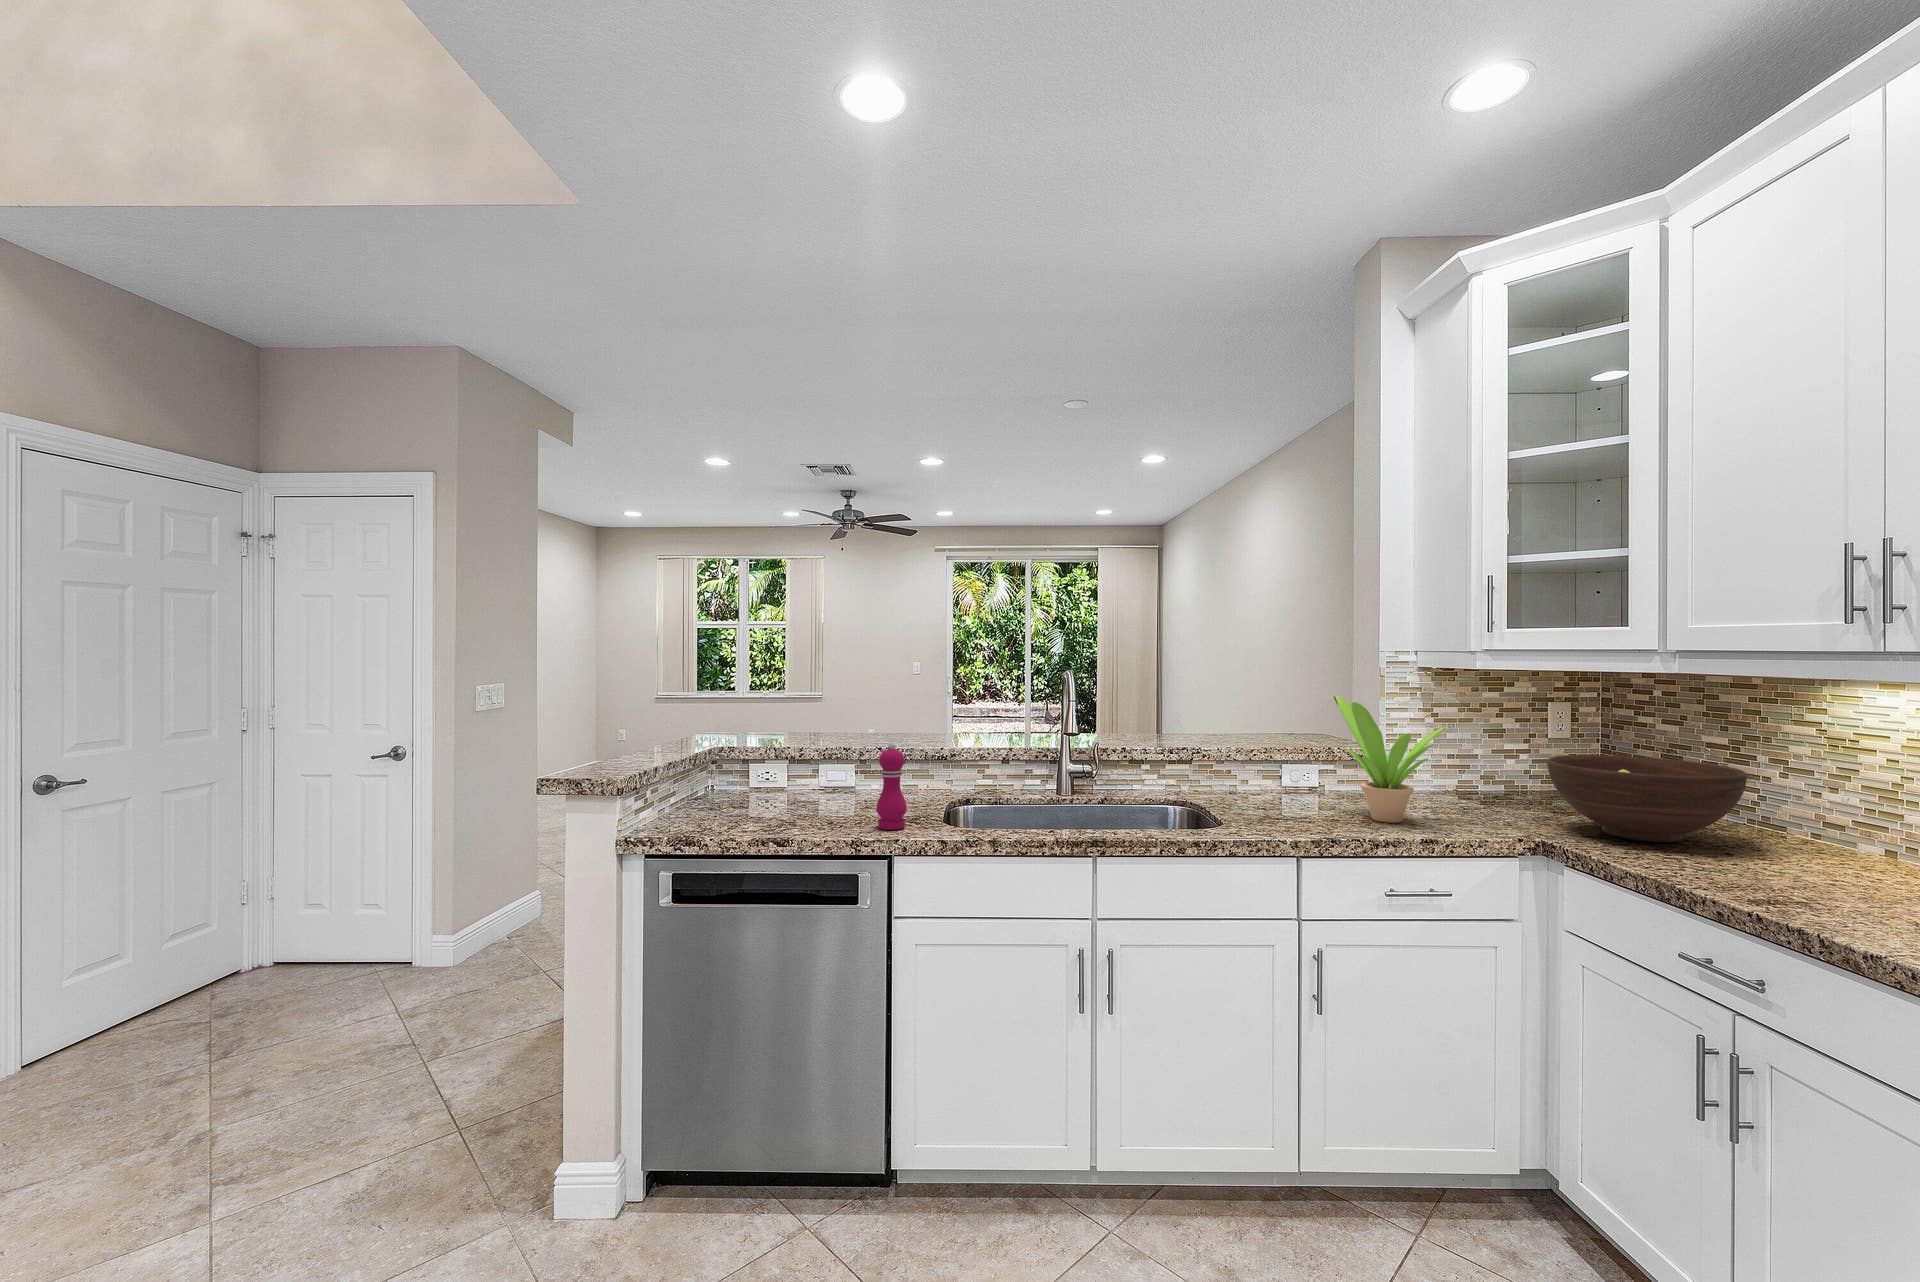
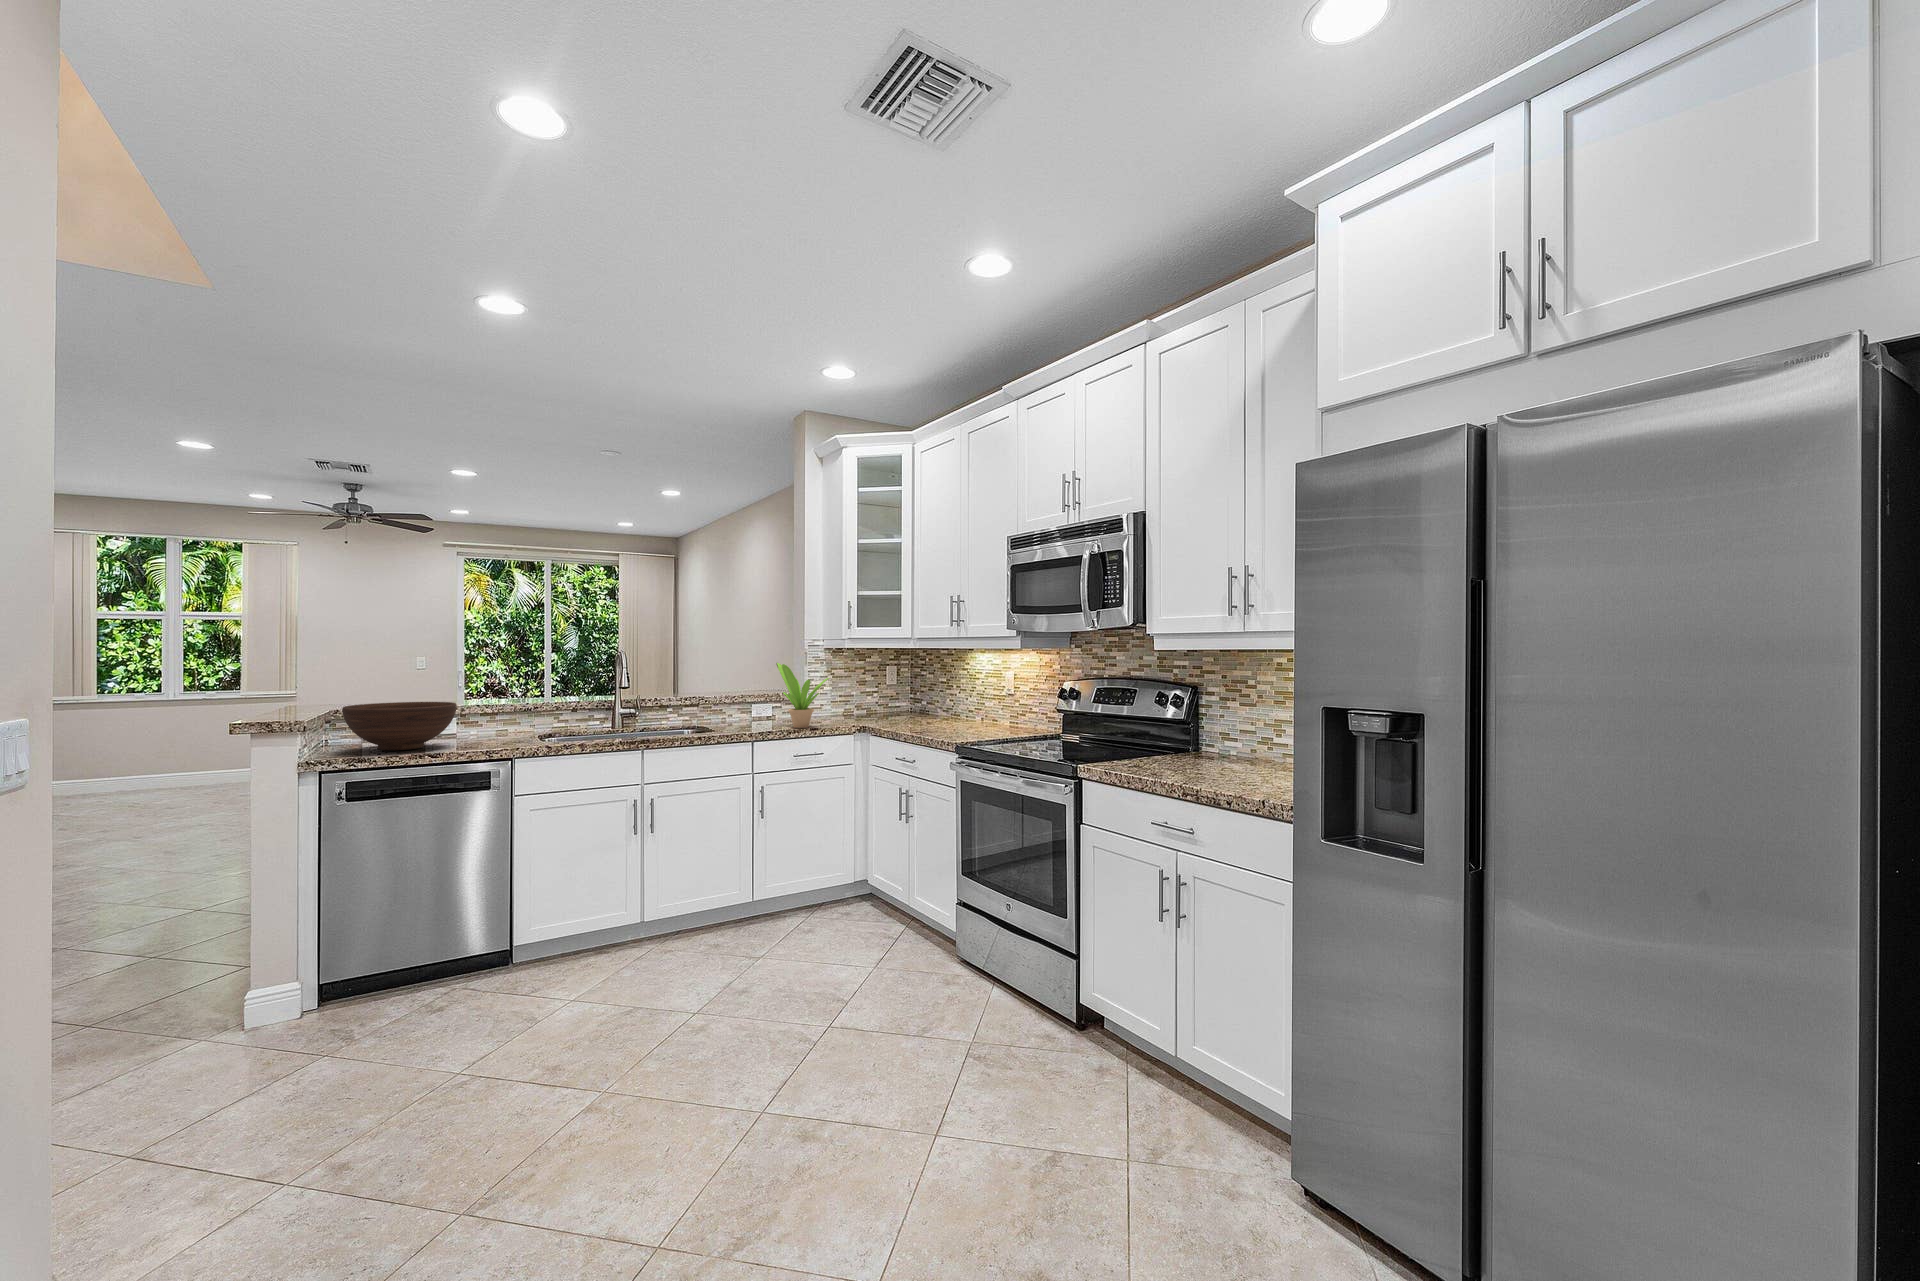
pepper mill: present [876,743,907,830] -> none [495,694,517,748]
fruit bowl: present [1547,755,1747,842] -> present [342,702,457,751]

